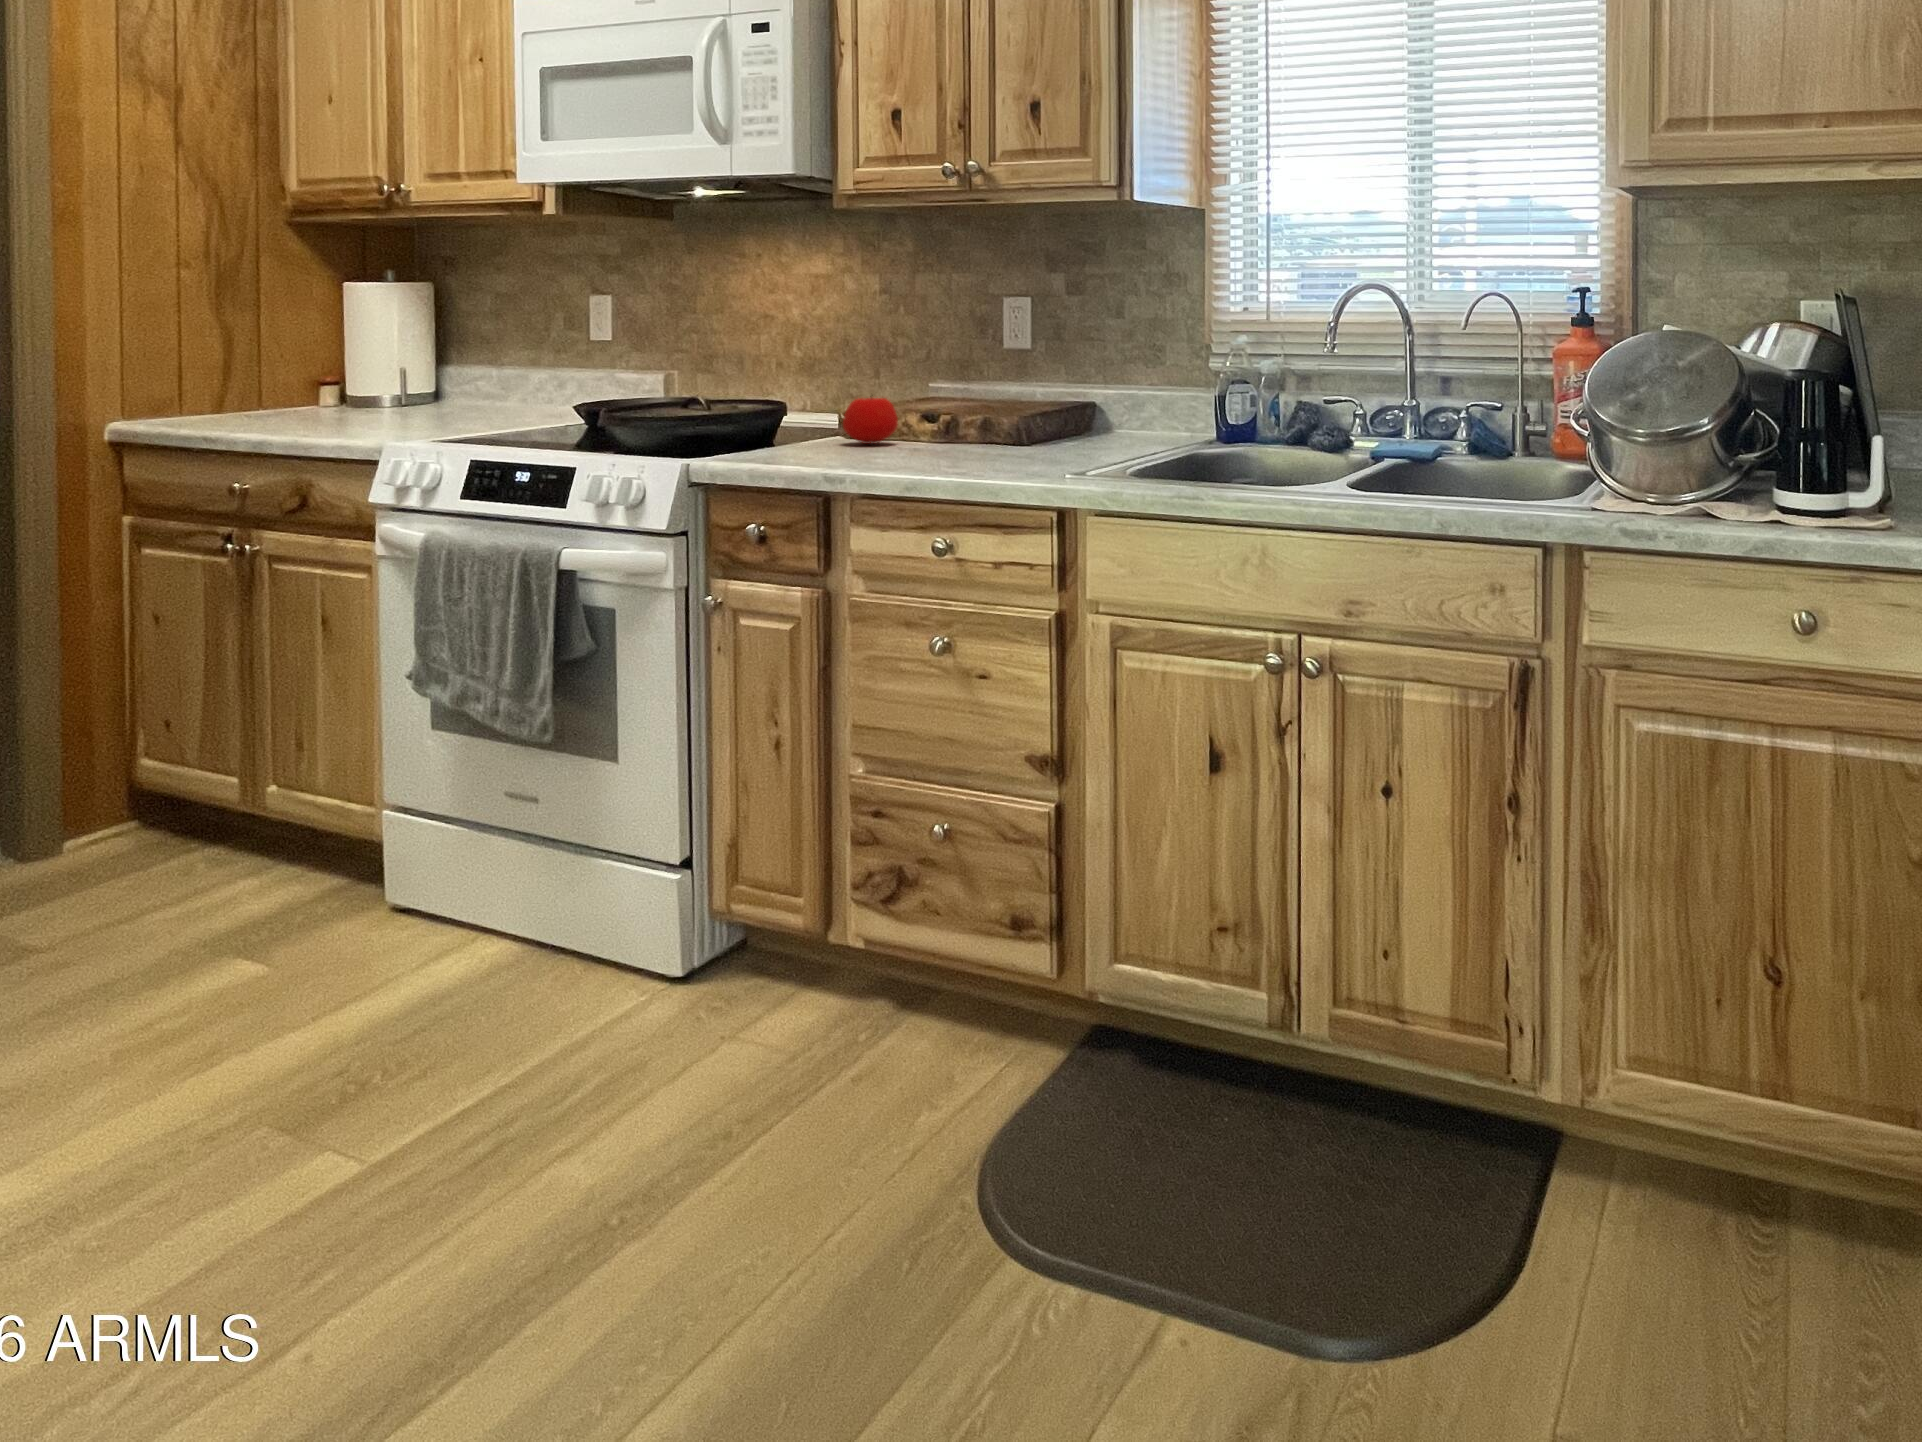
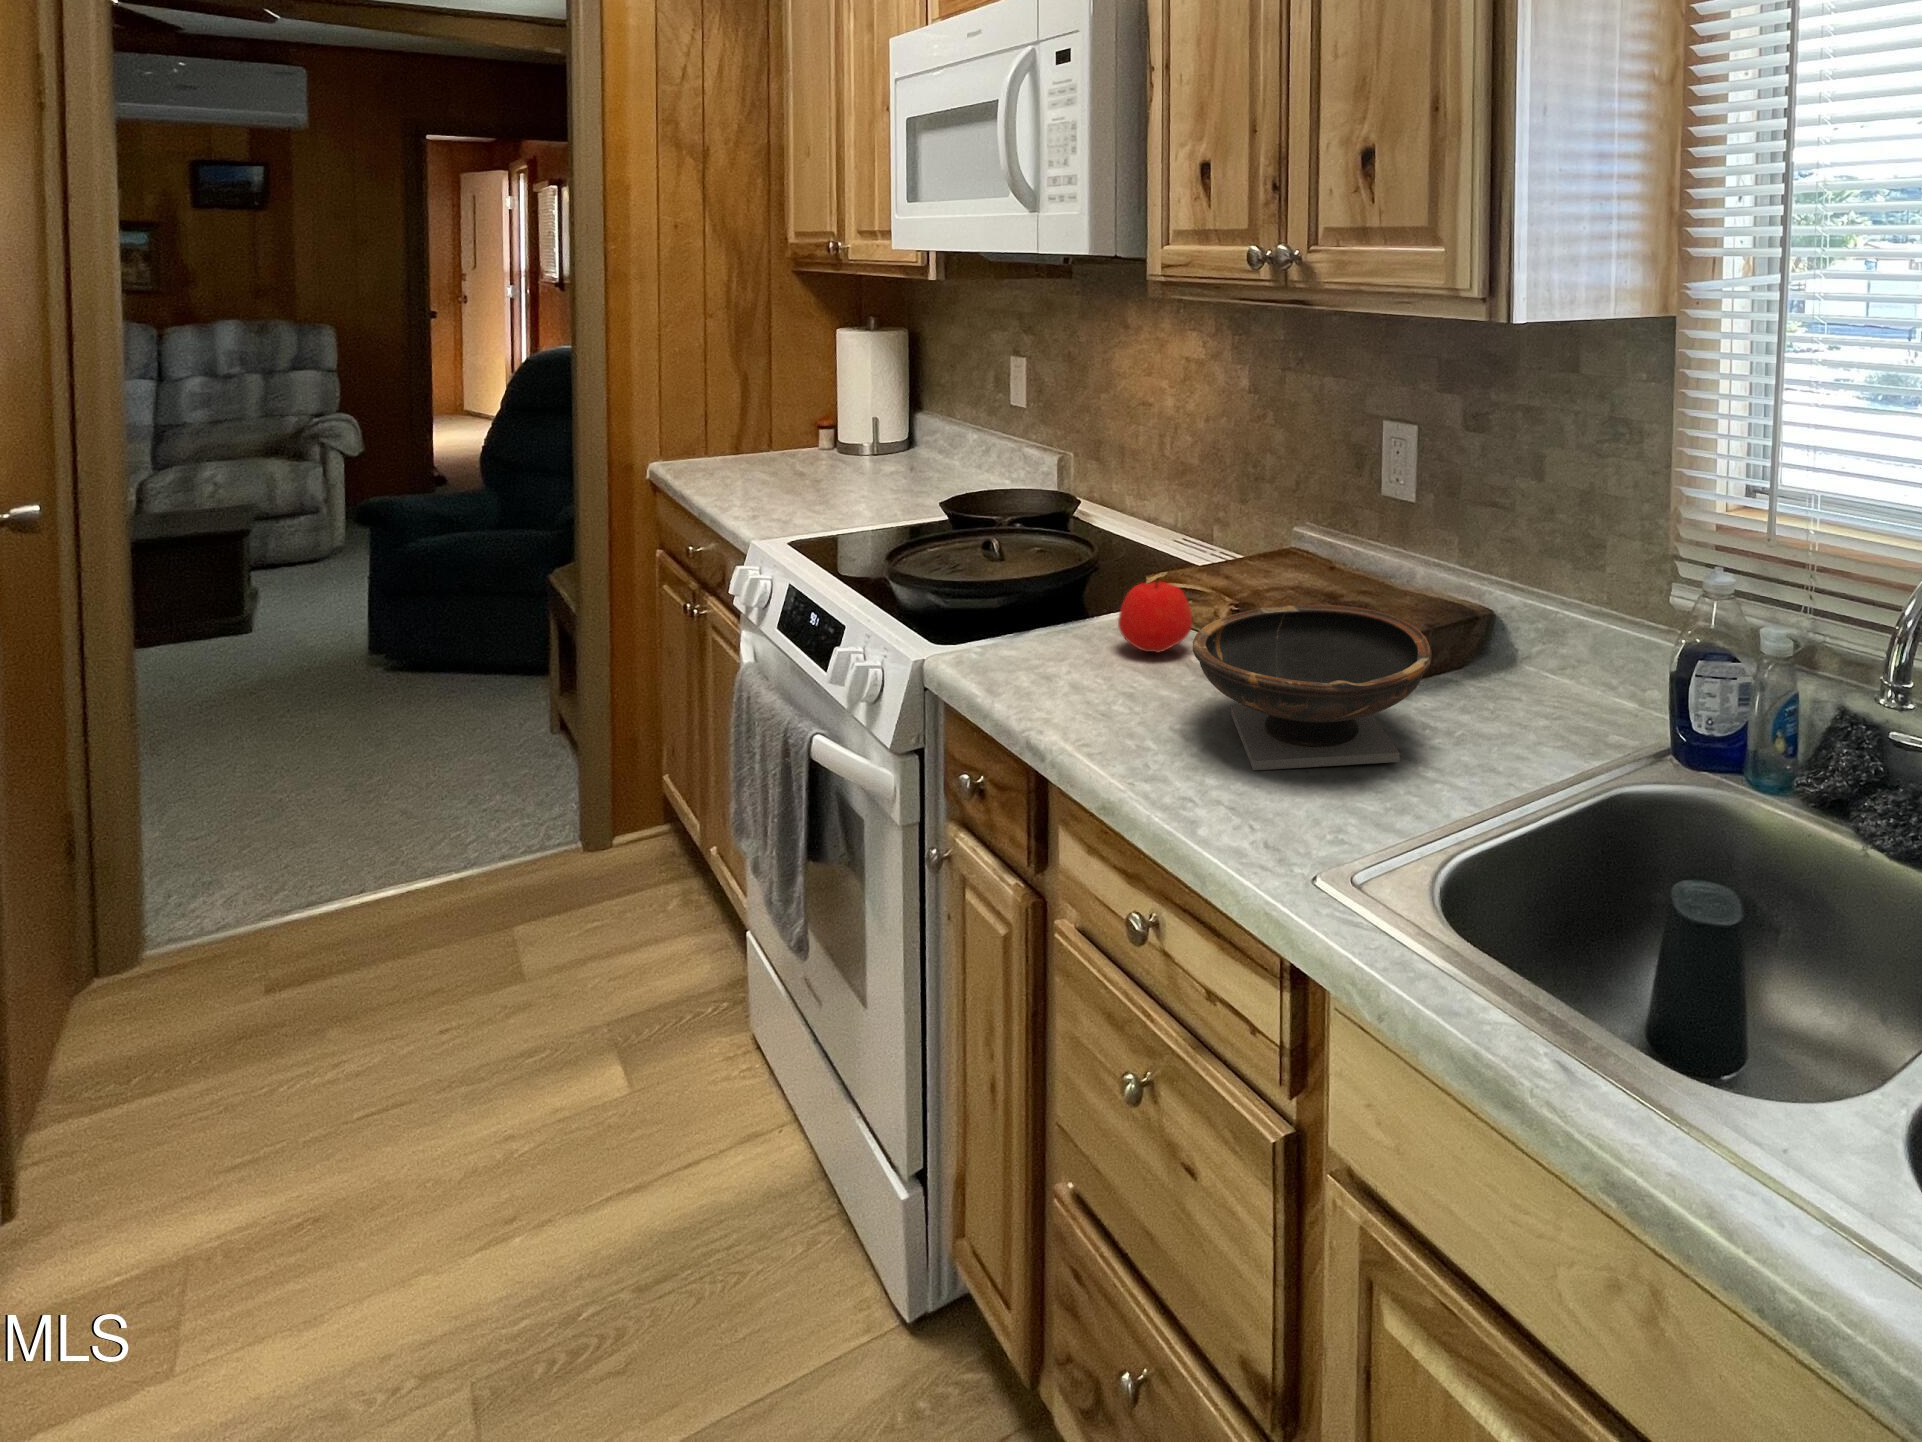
bowl: none [937,388,1090,462] -> present [1193,605,1432,770]

